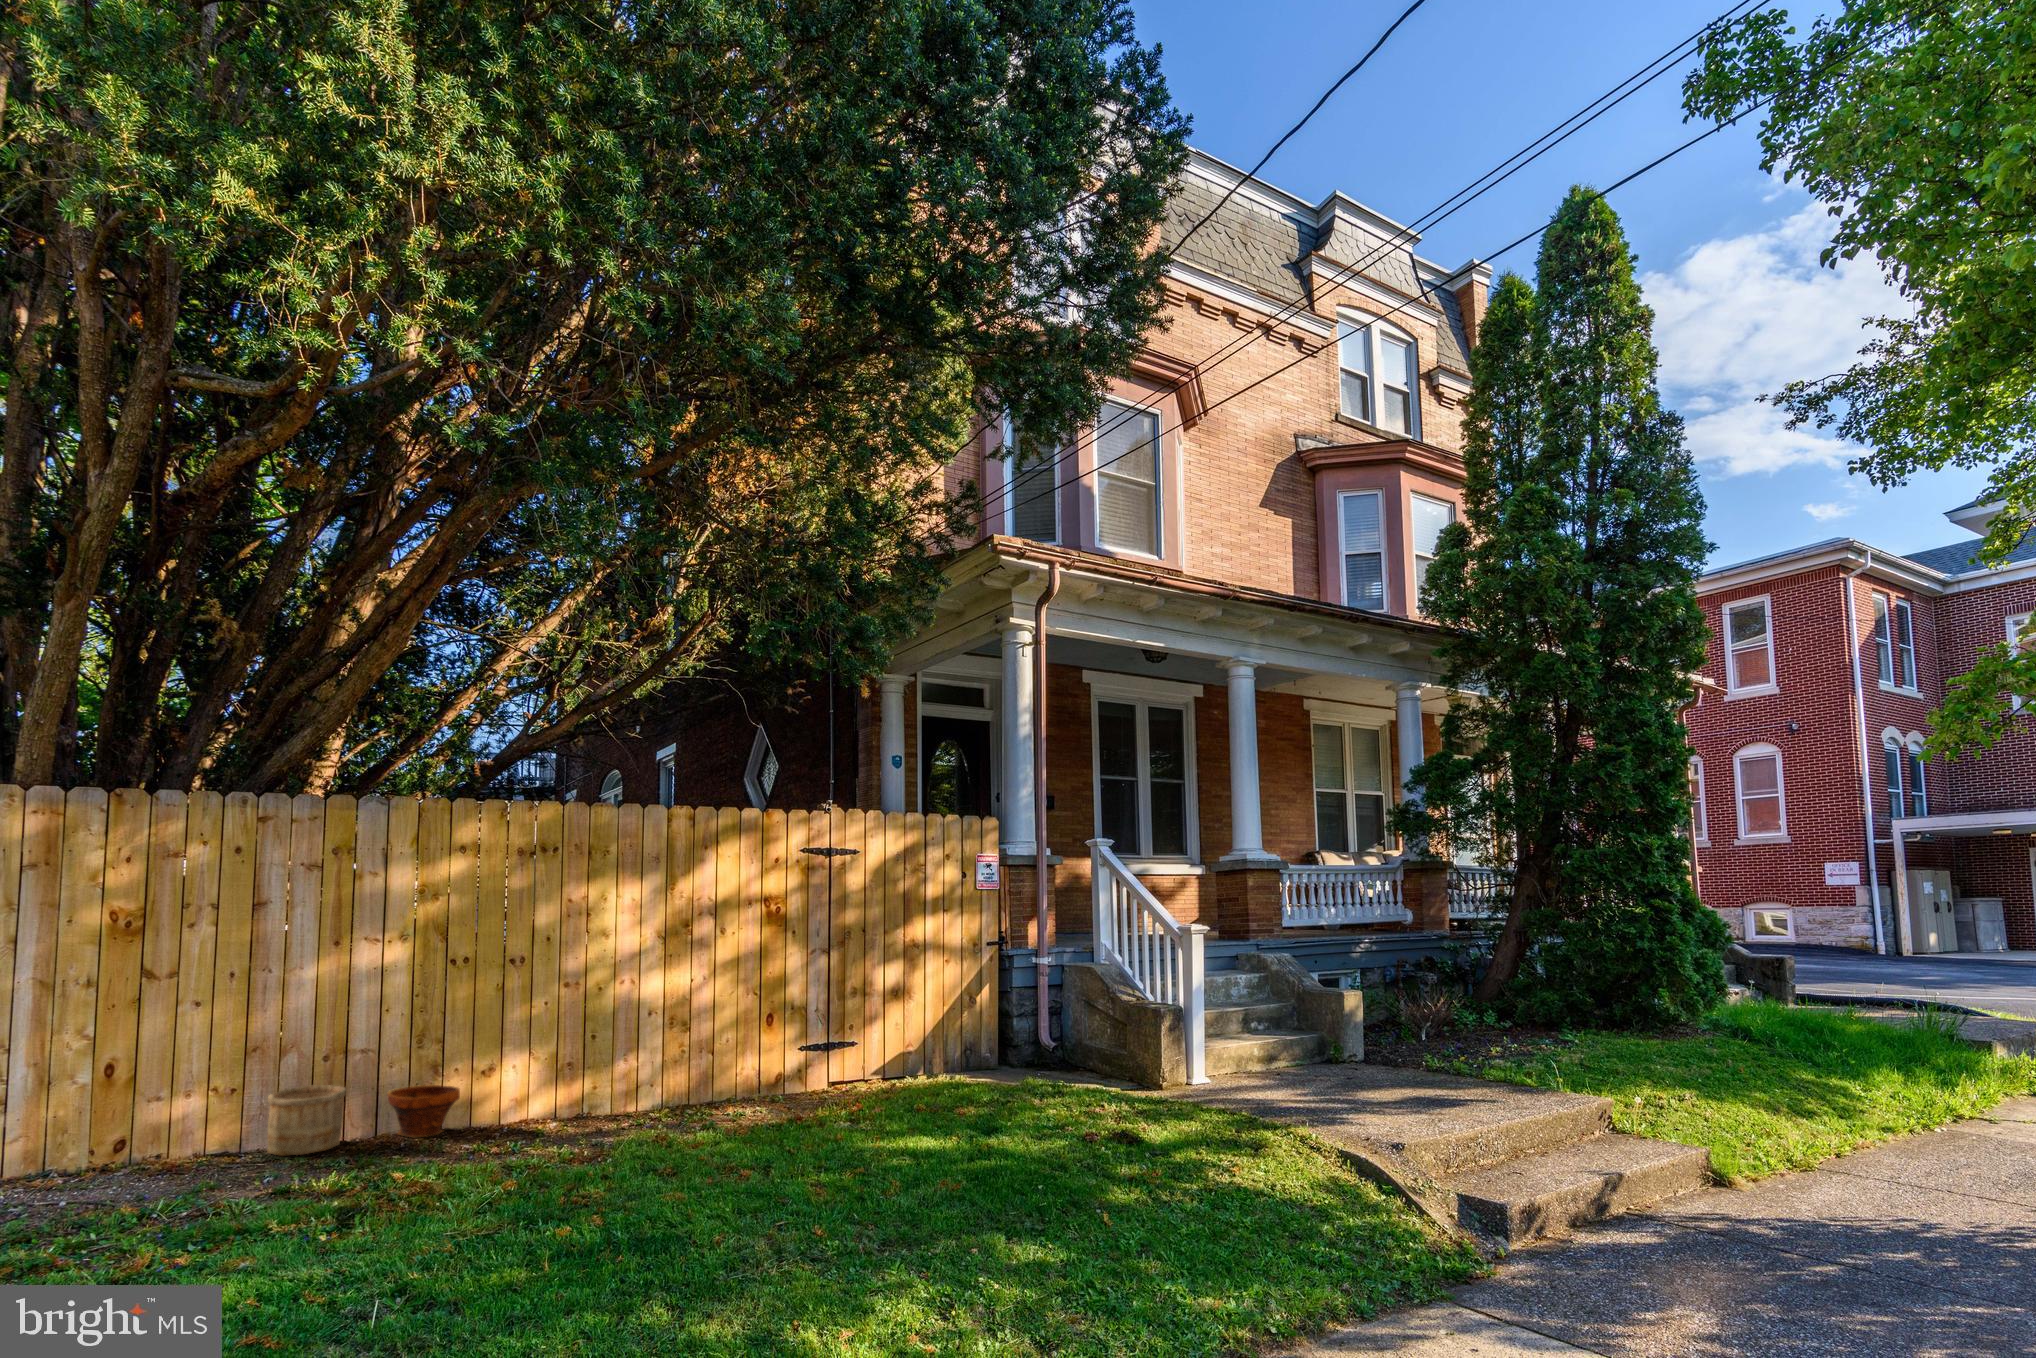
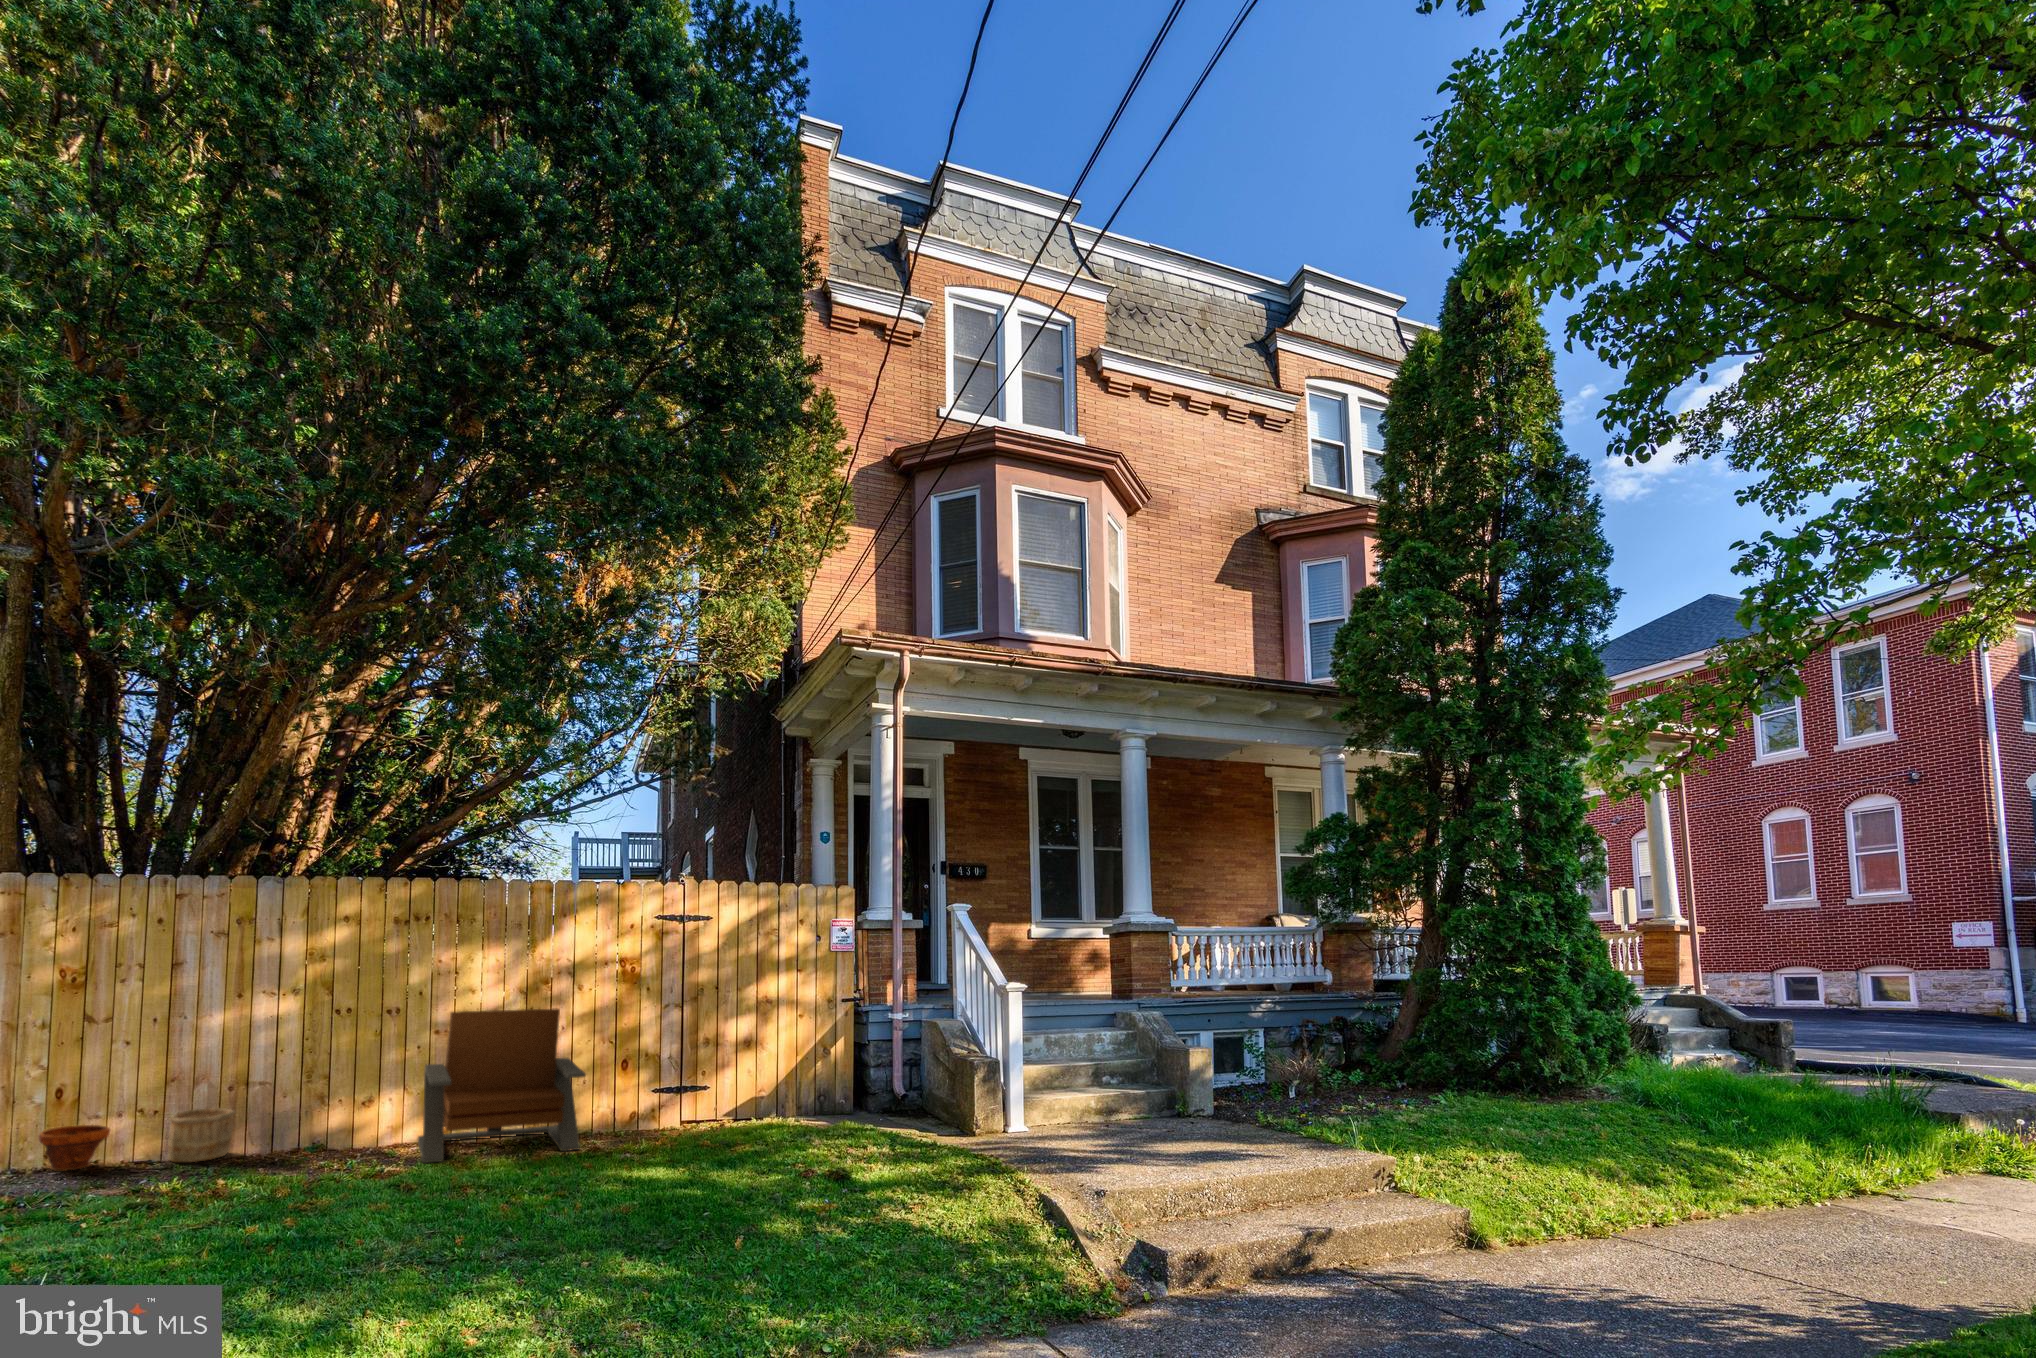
lounge chair: none [558,954,775,1141] -> present [418,1009,586,1163]
planter: present [388,1085,460,1137] -> present [39,1124,110,1170]

